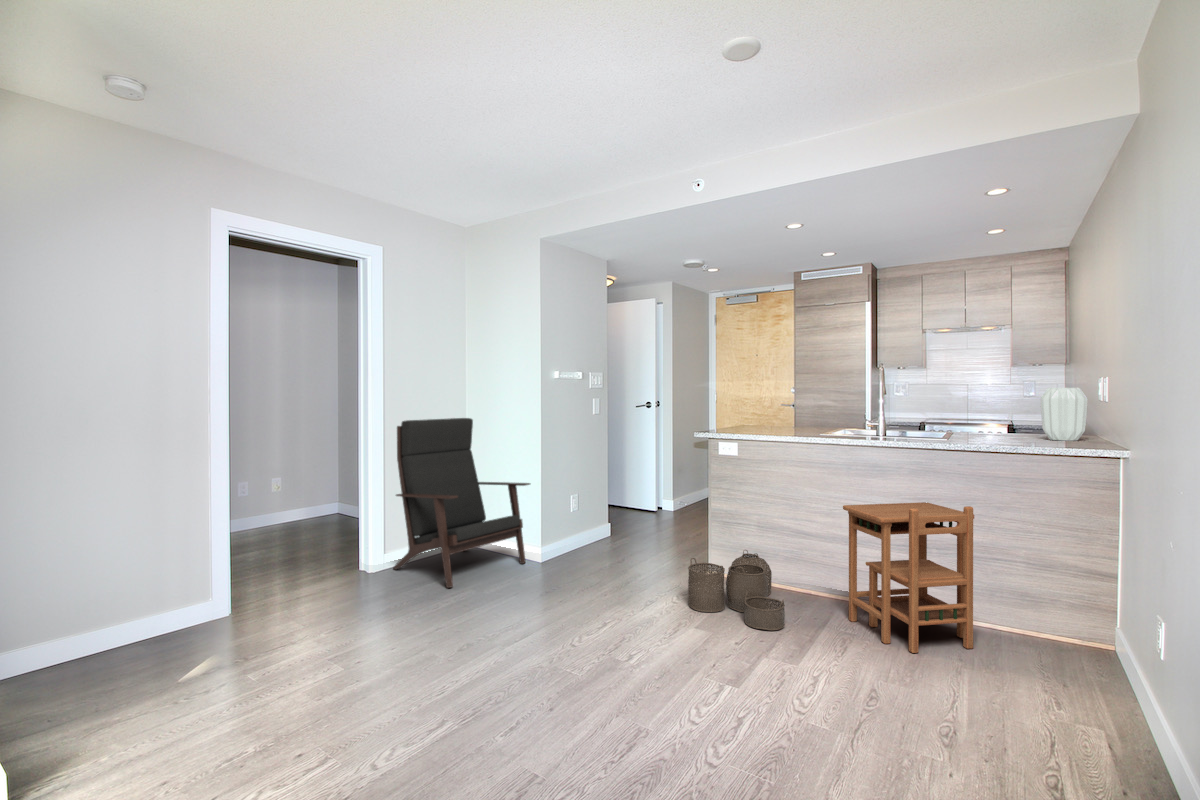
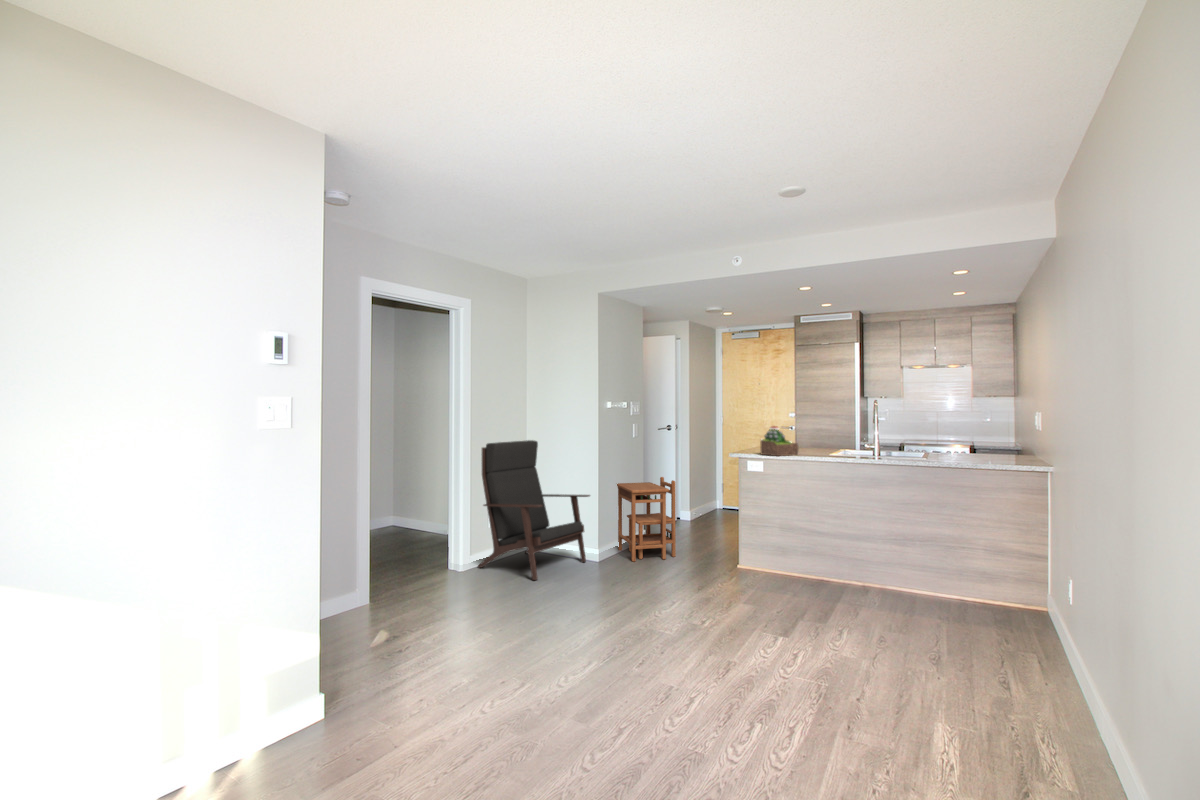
vase: present [1041,388,1088,441] -> none [995,420,1028,460]
succulent plant: none [735,399,783,436] -> present [760,426,798,456]
side table: present [843,502,974,653] -> present [617,477,676,561]
woven basket: present [688,550,785,631] -> none [732,546,810,604]

